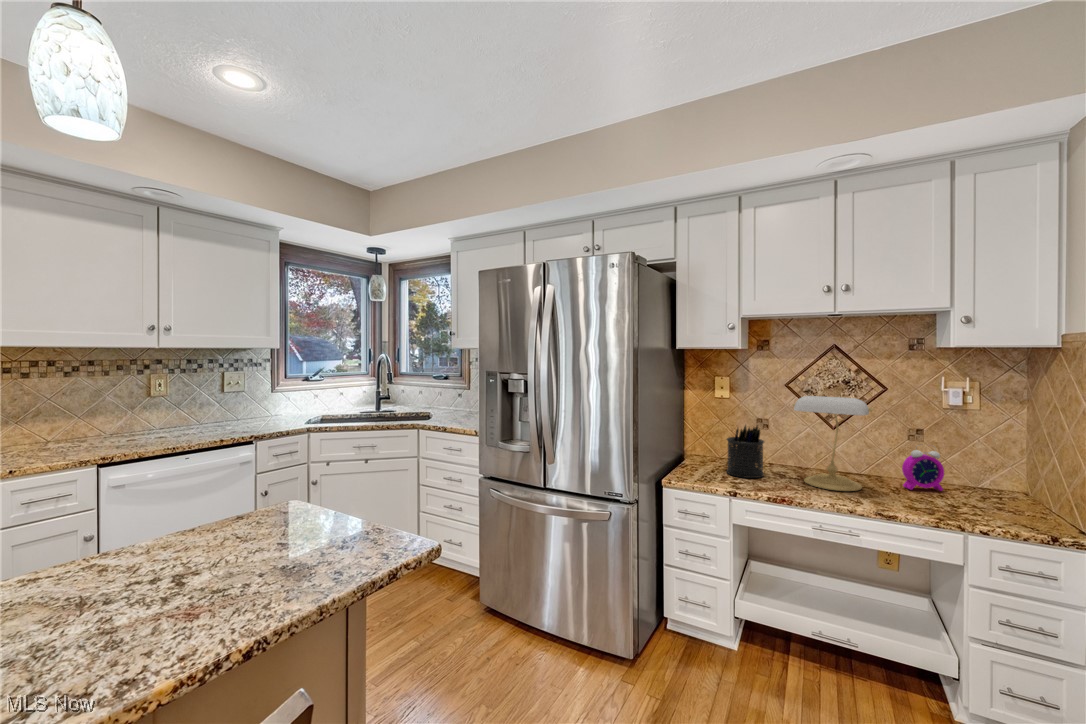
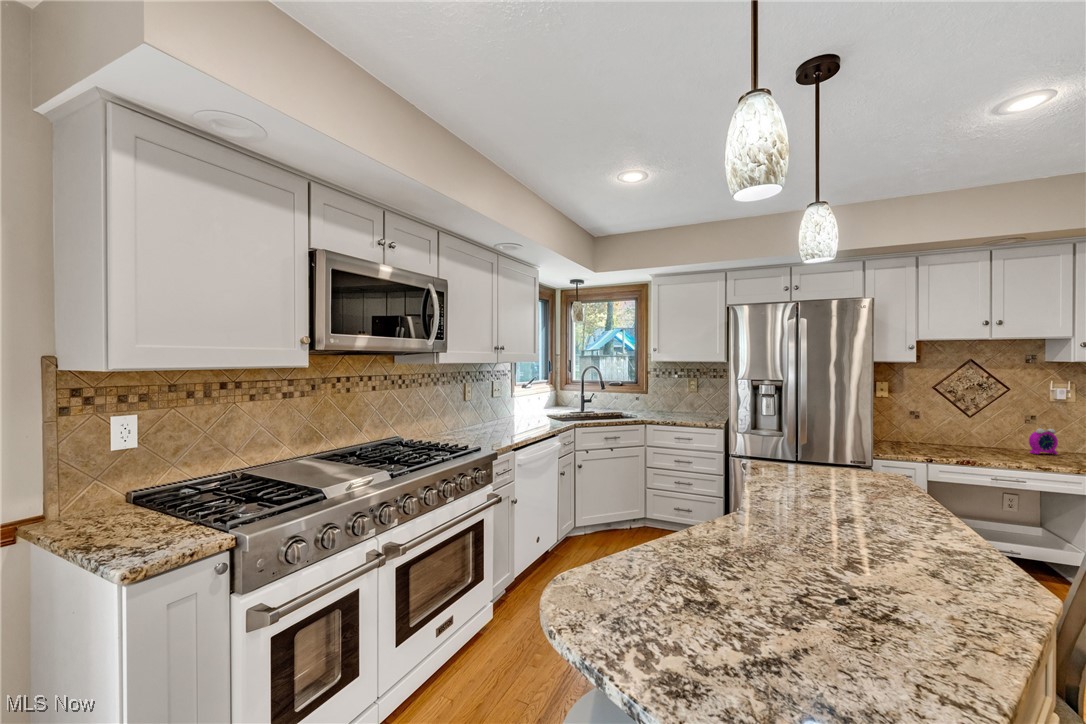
desk lamp: present [793,396,874,491] -> none [954,394,1018,456]
pen holder: present [727,425,764,478] -> none [904,414,935,451]

